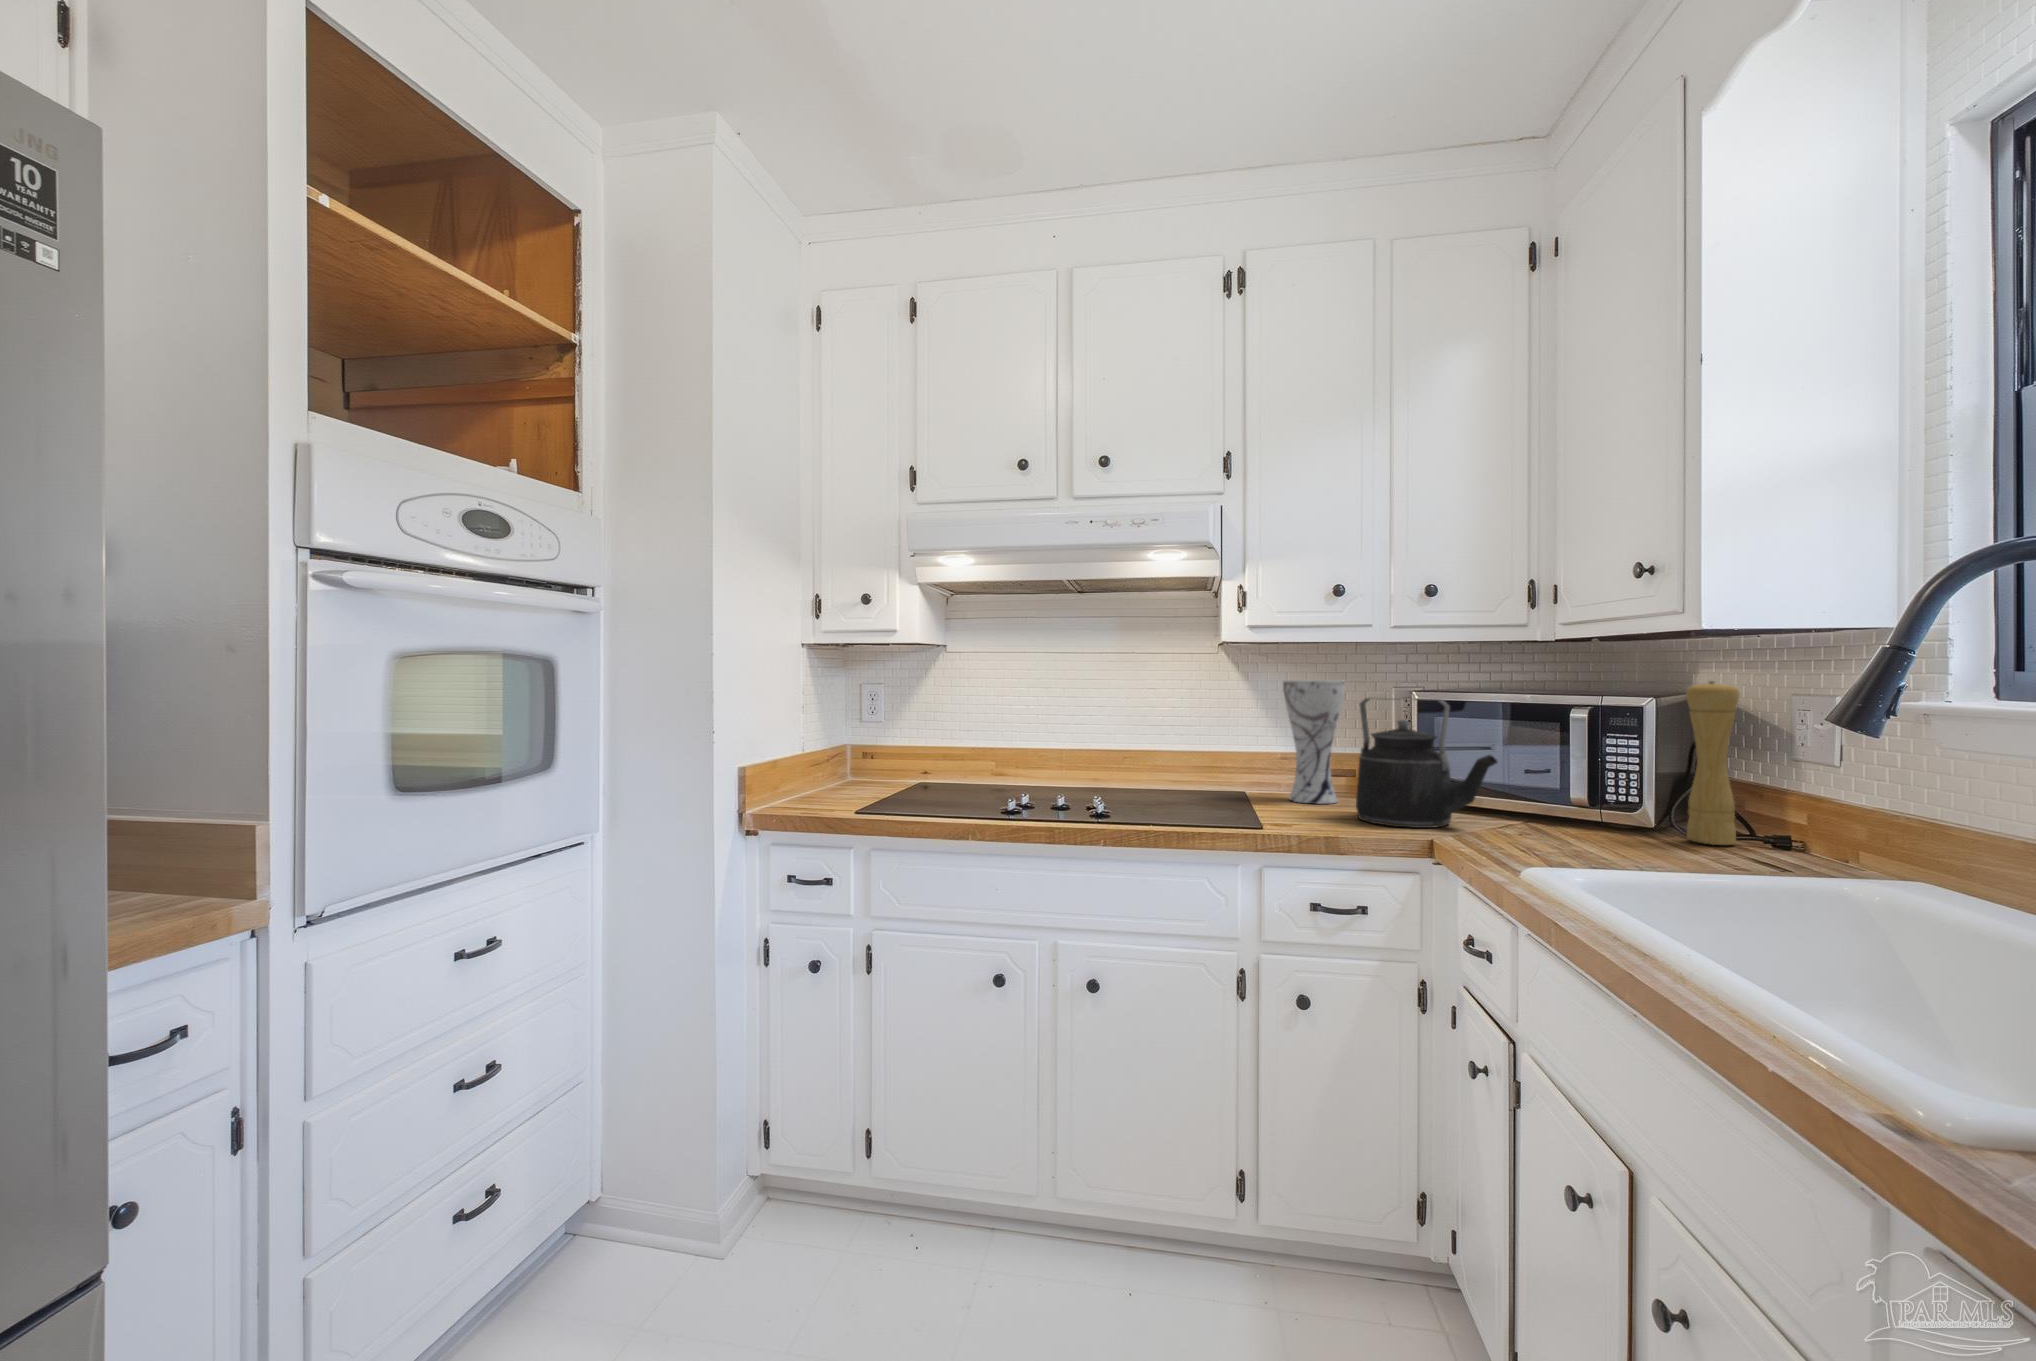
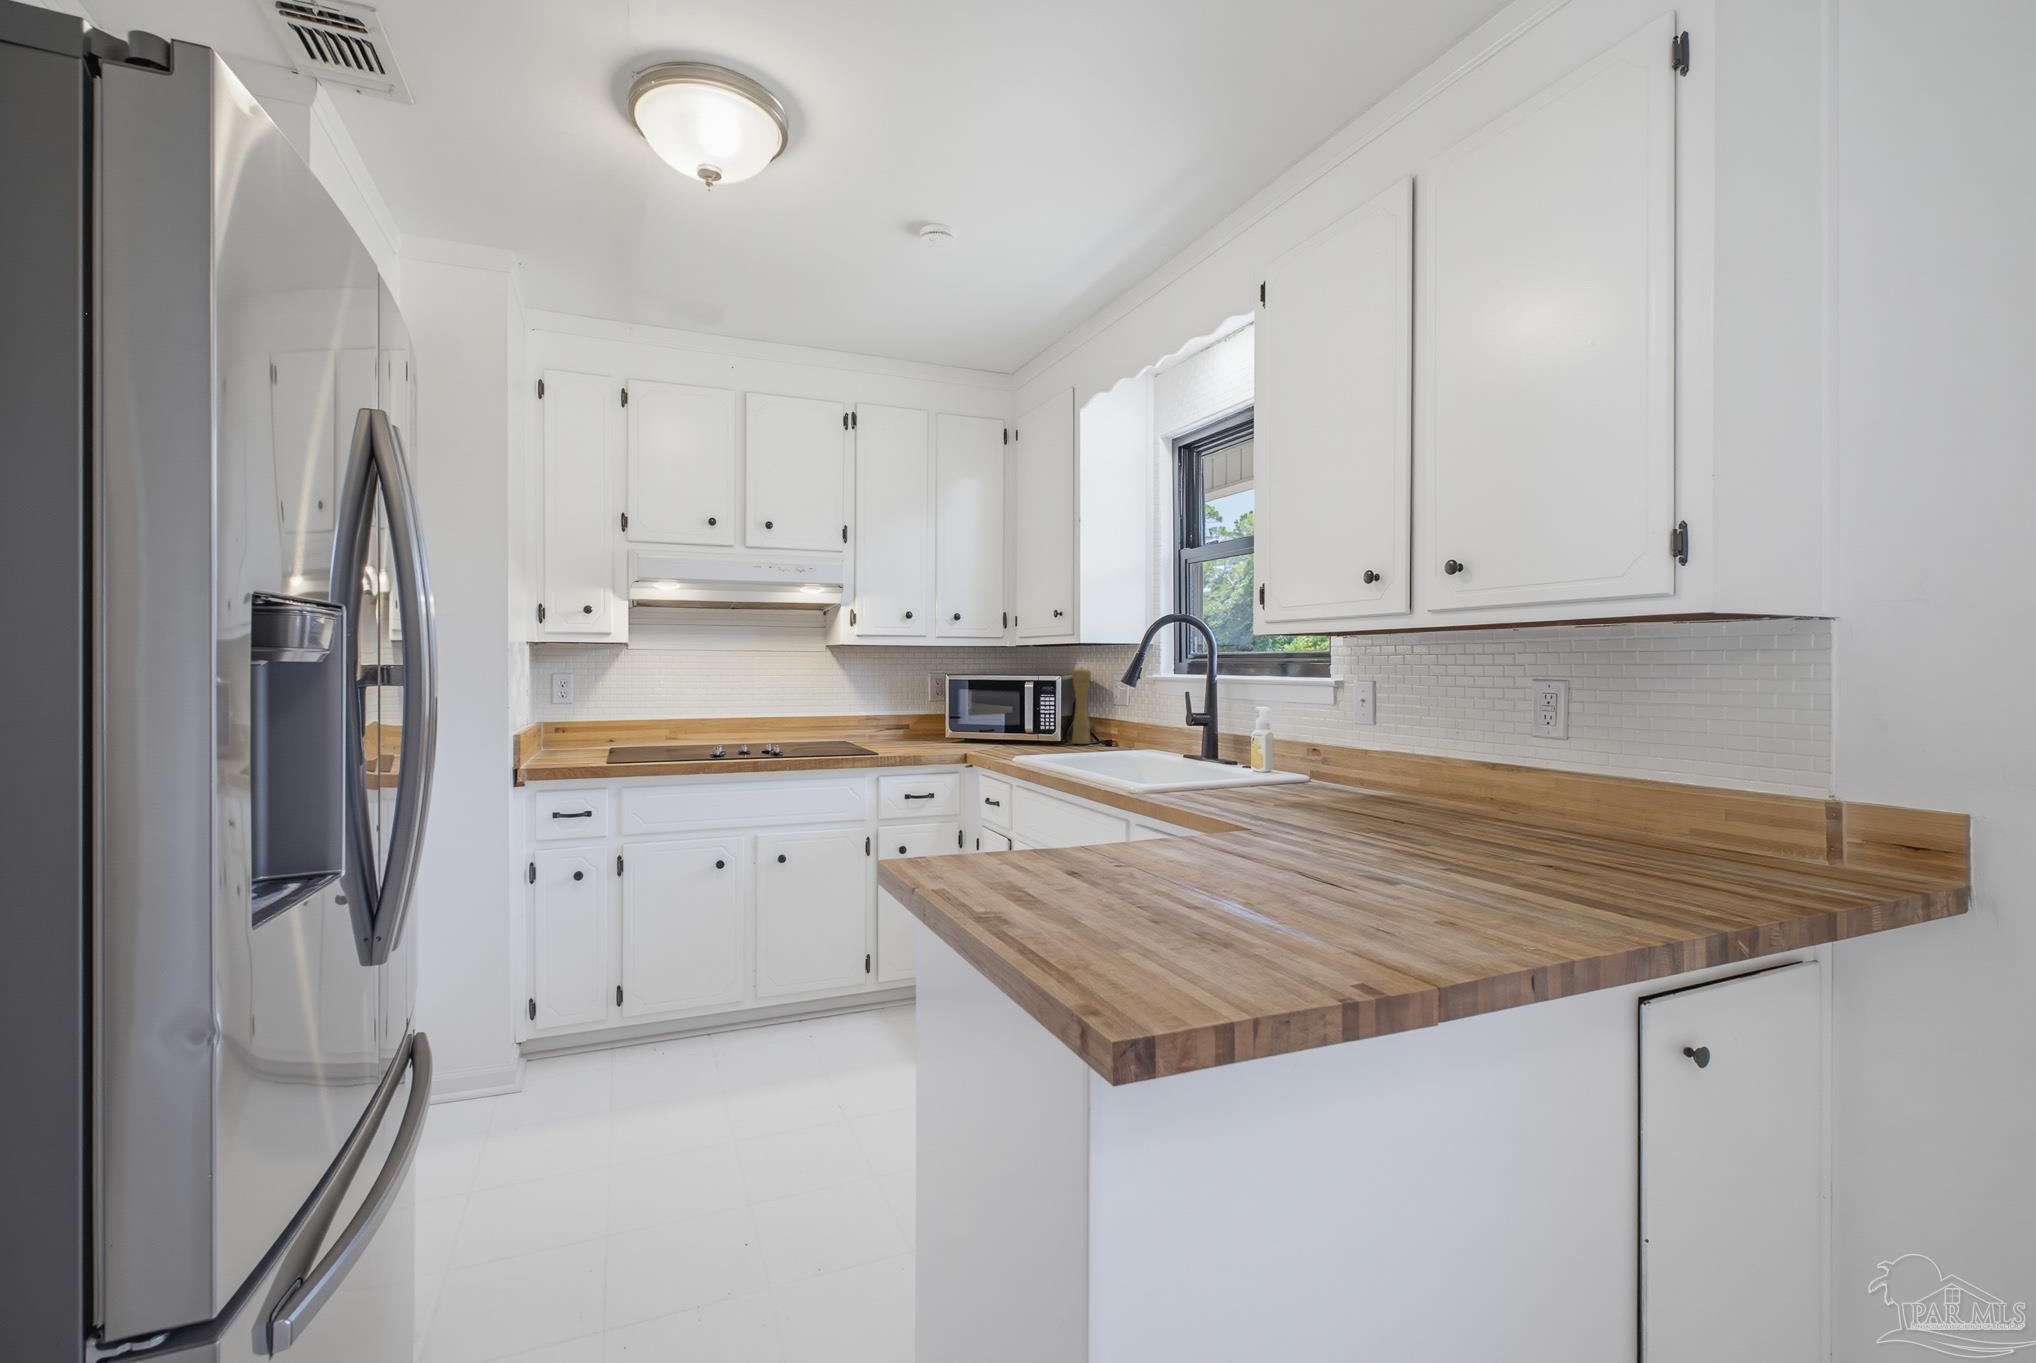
vase: present [1283,680,1345,804] -> none [875,668,911,743]
kettle: present [1356,698,1497,828] -> none [924,678,995,748]

